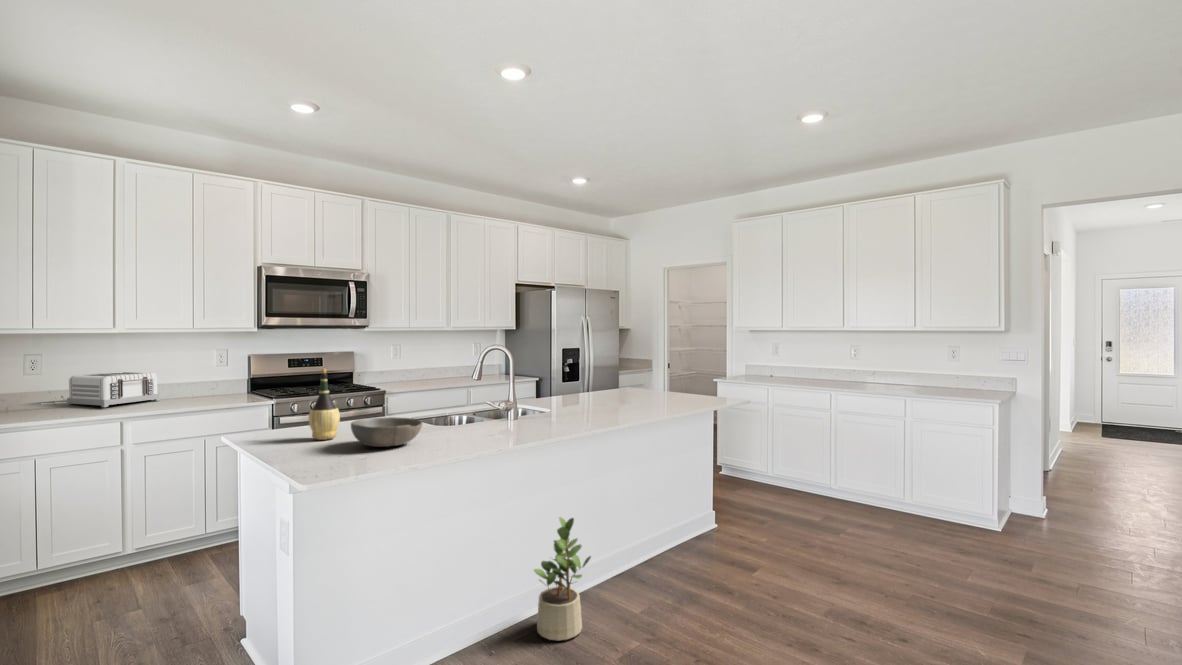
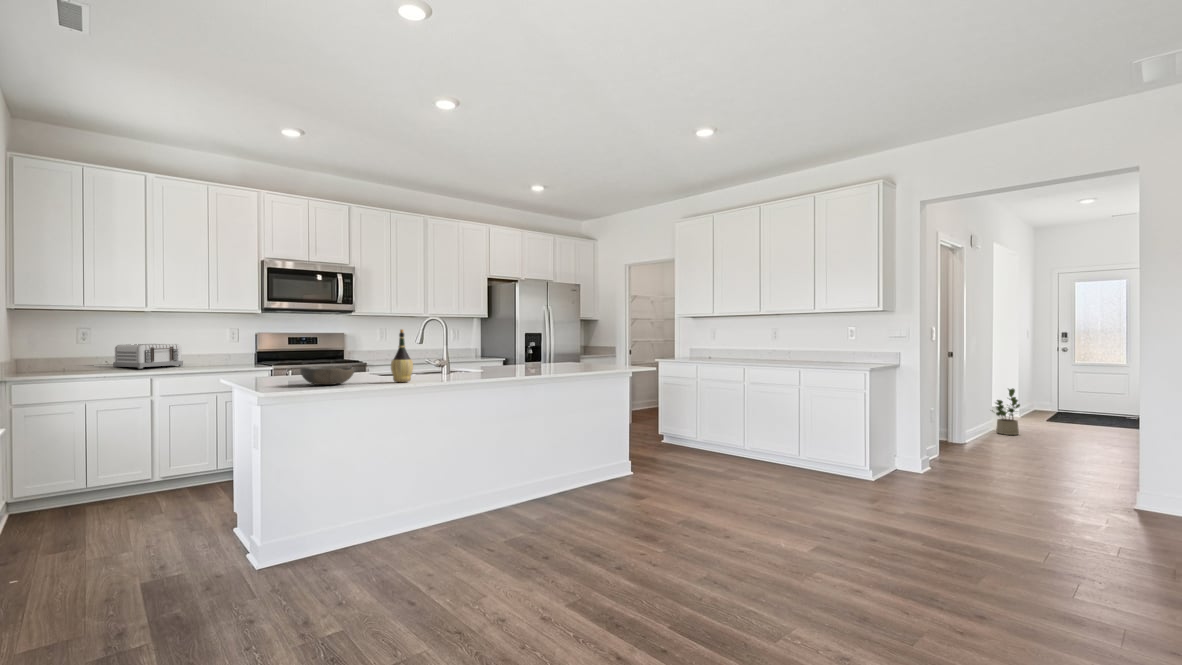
wine bottle: present [309,369,340,440] -> present [391,329,413,382]
potted plant: present [534,517,591,640] -> present [992,388,1020,435]

